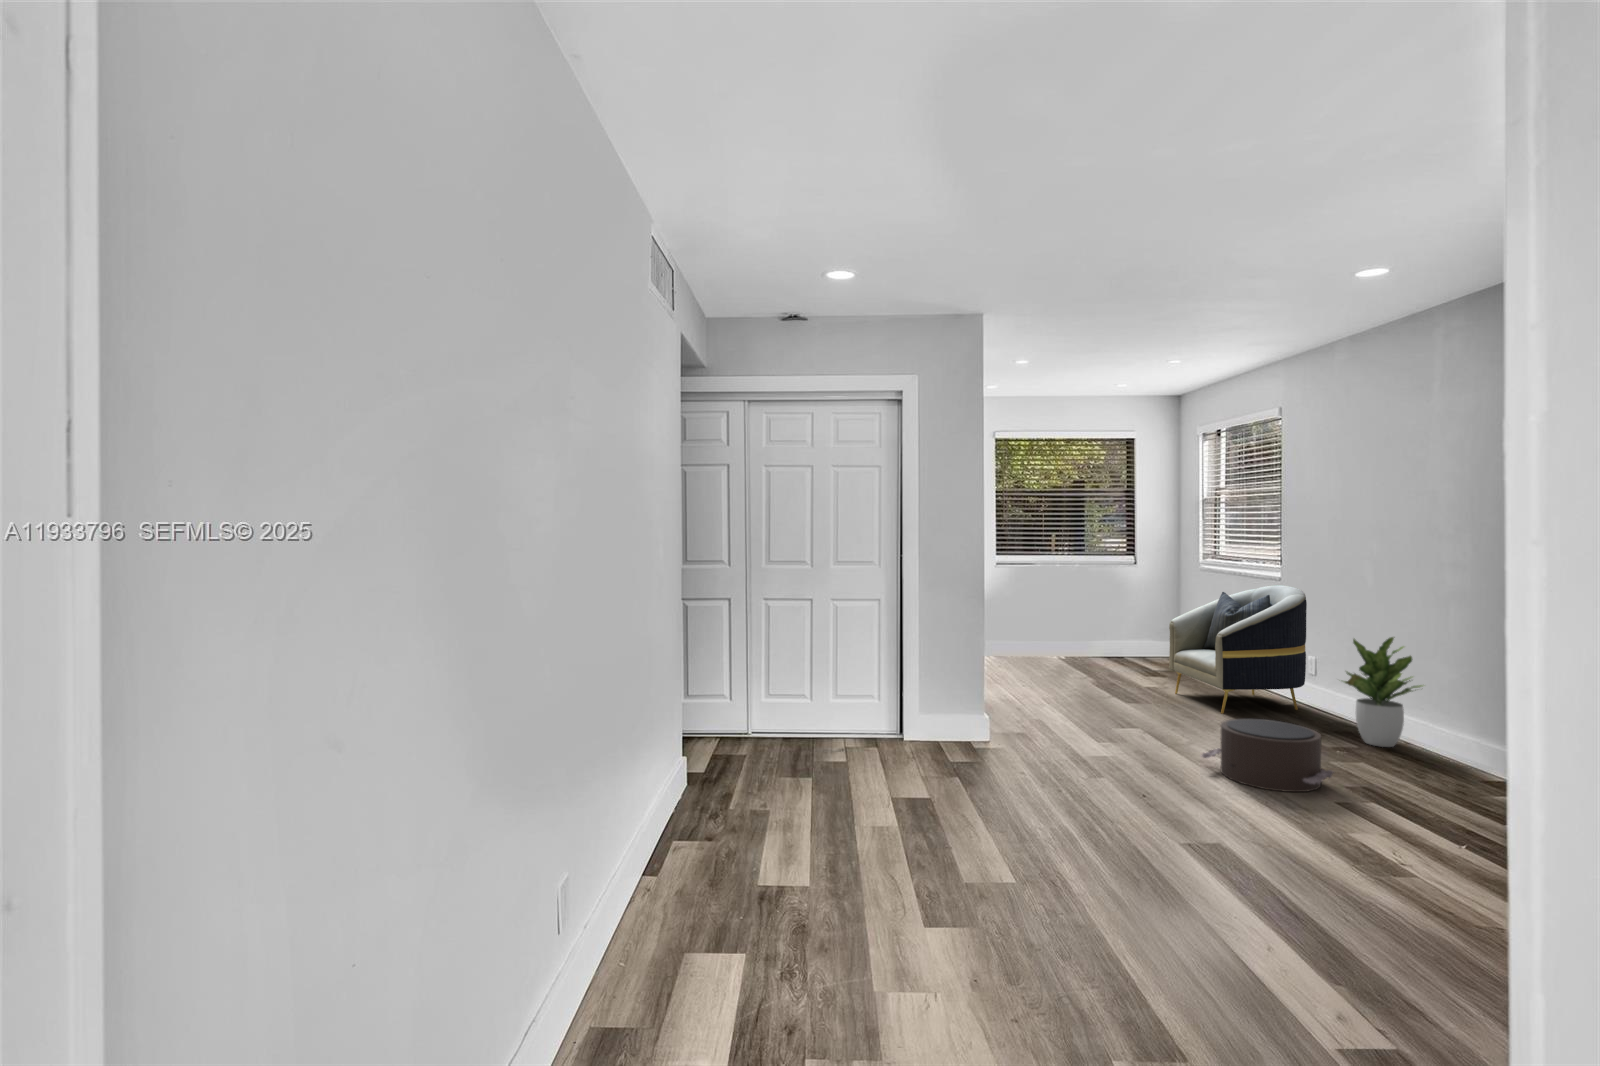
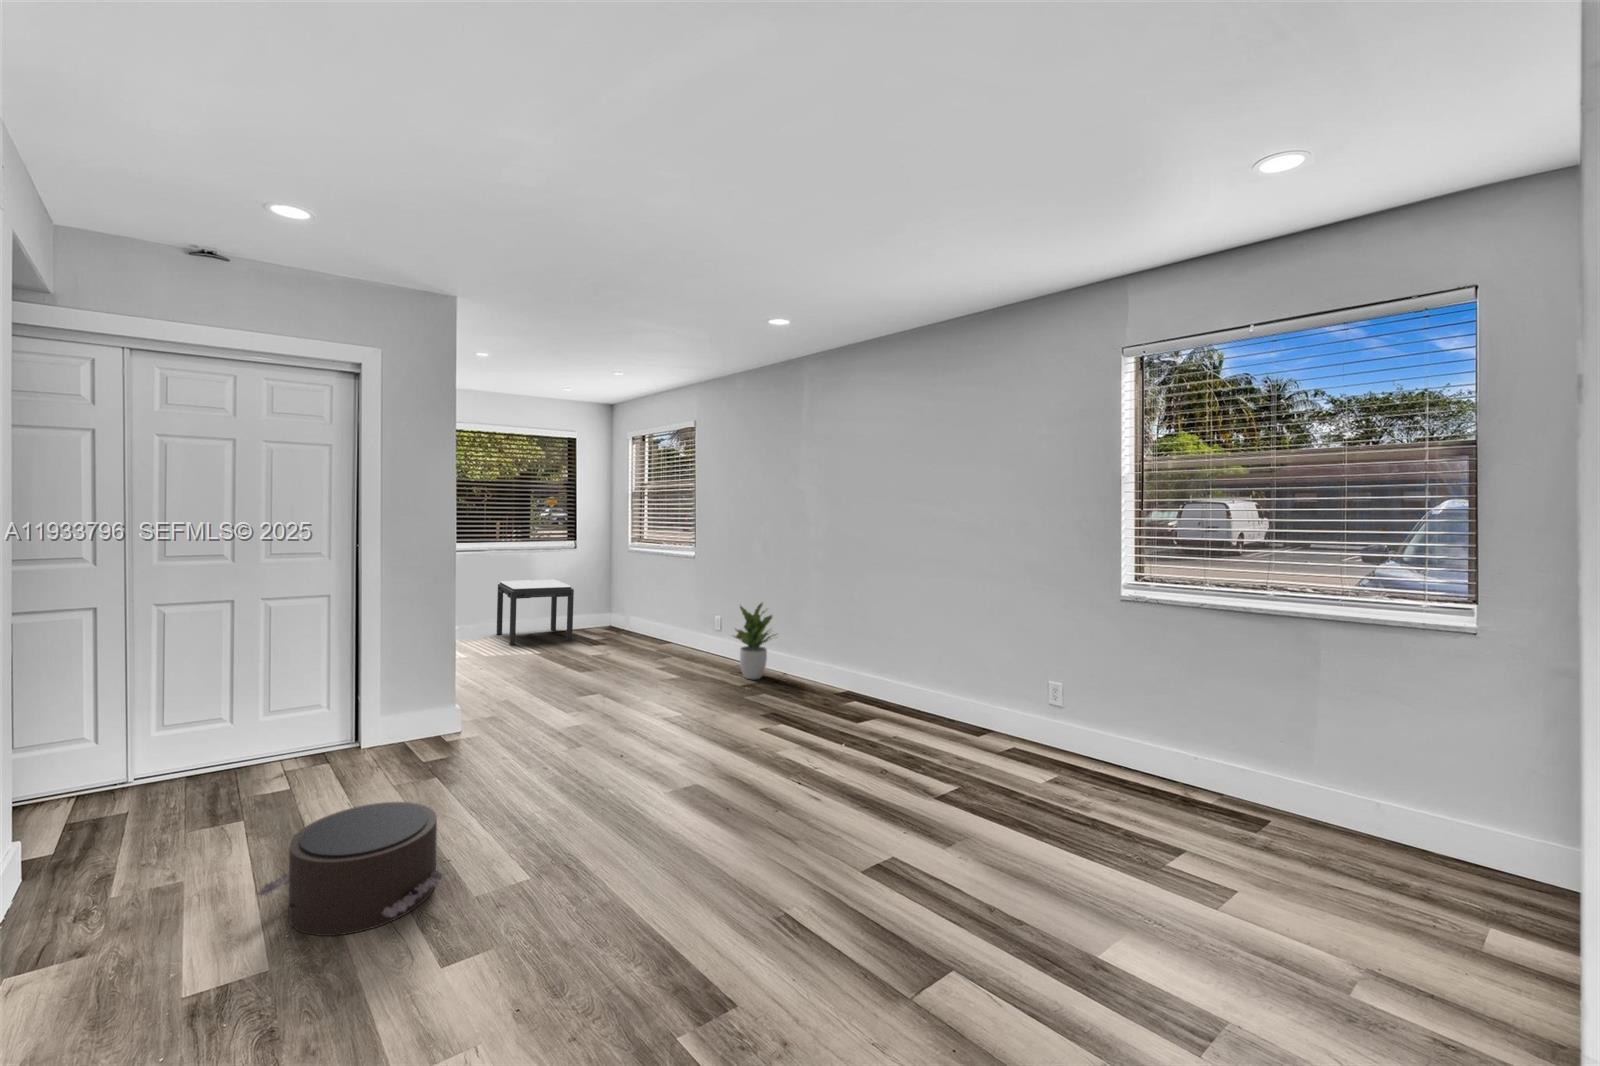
armchair: present [1169,585,1307,714] -> none [611,565,709,669]
side table: none [1044,602,1126,672] -> present [497,580,574,645]
pouf: present [1201,719,1334,792] -> present [256,802,445,936]

